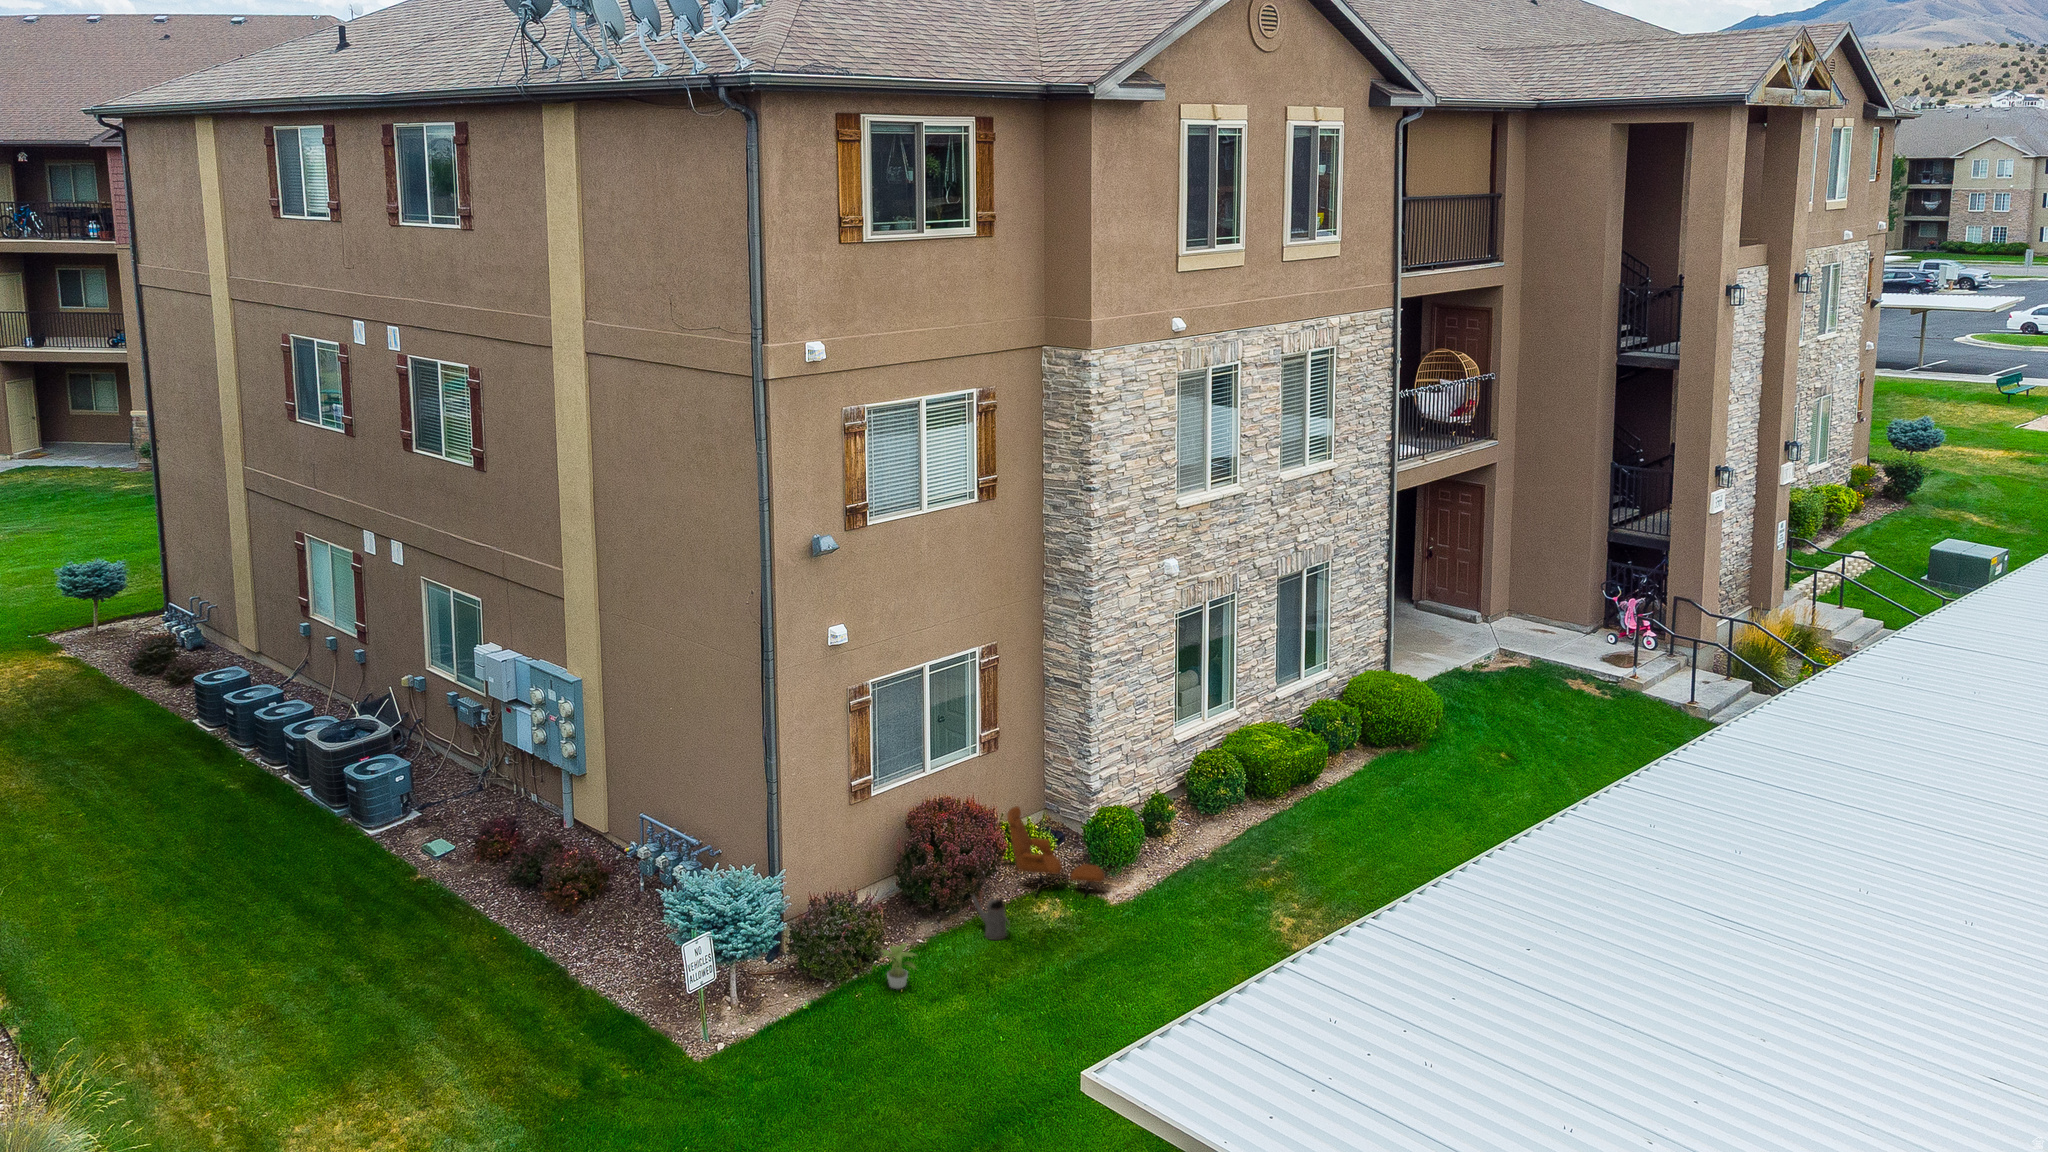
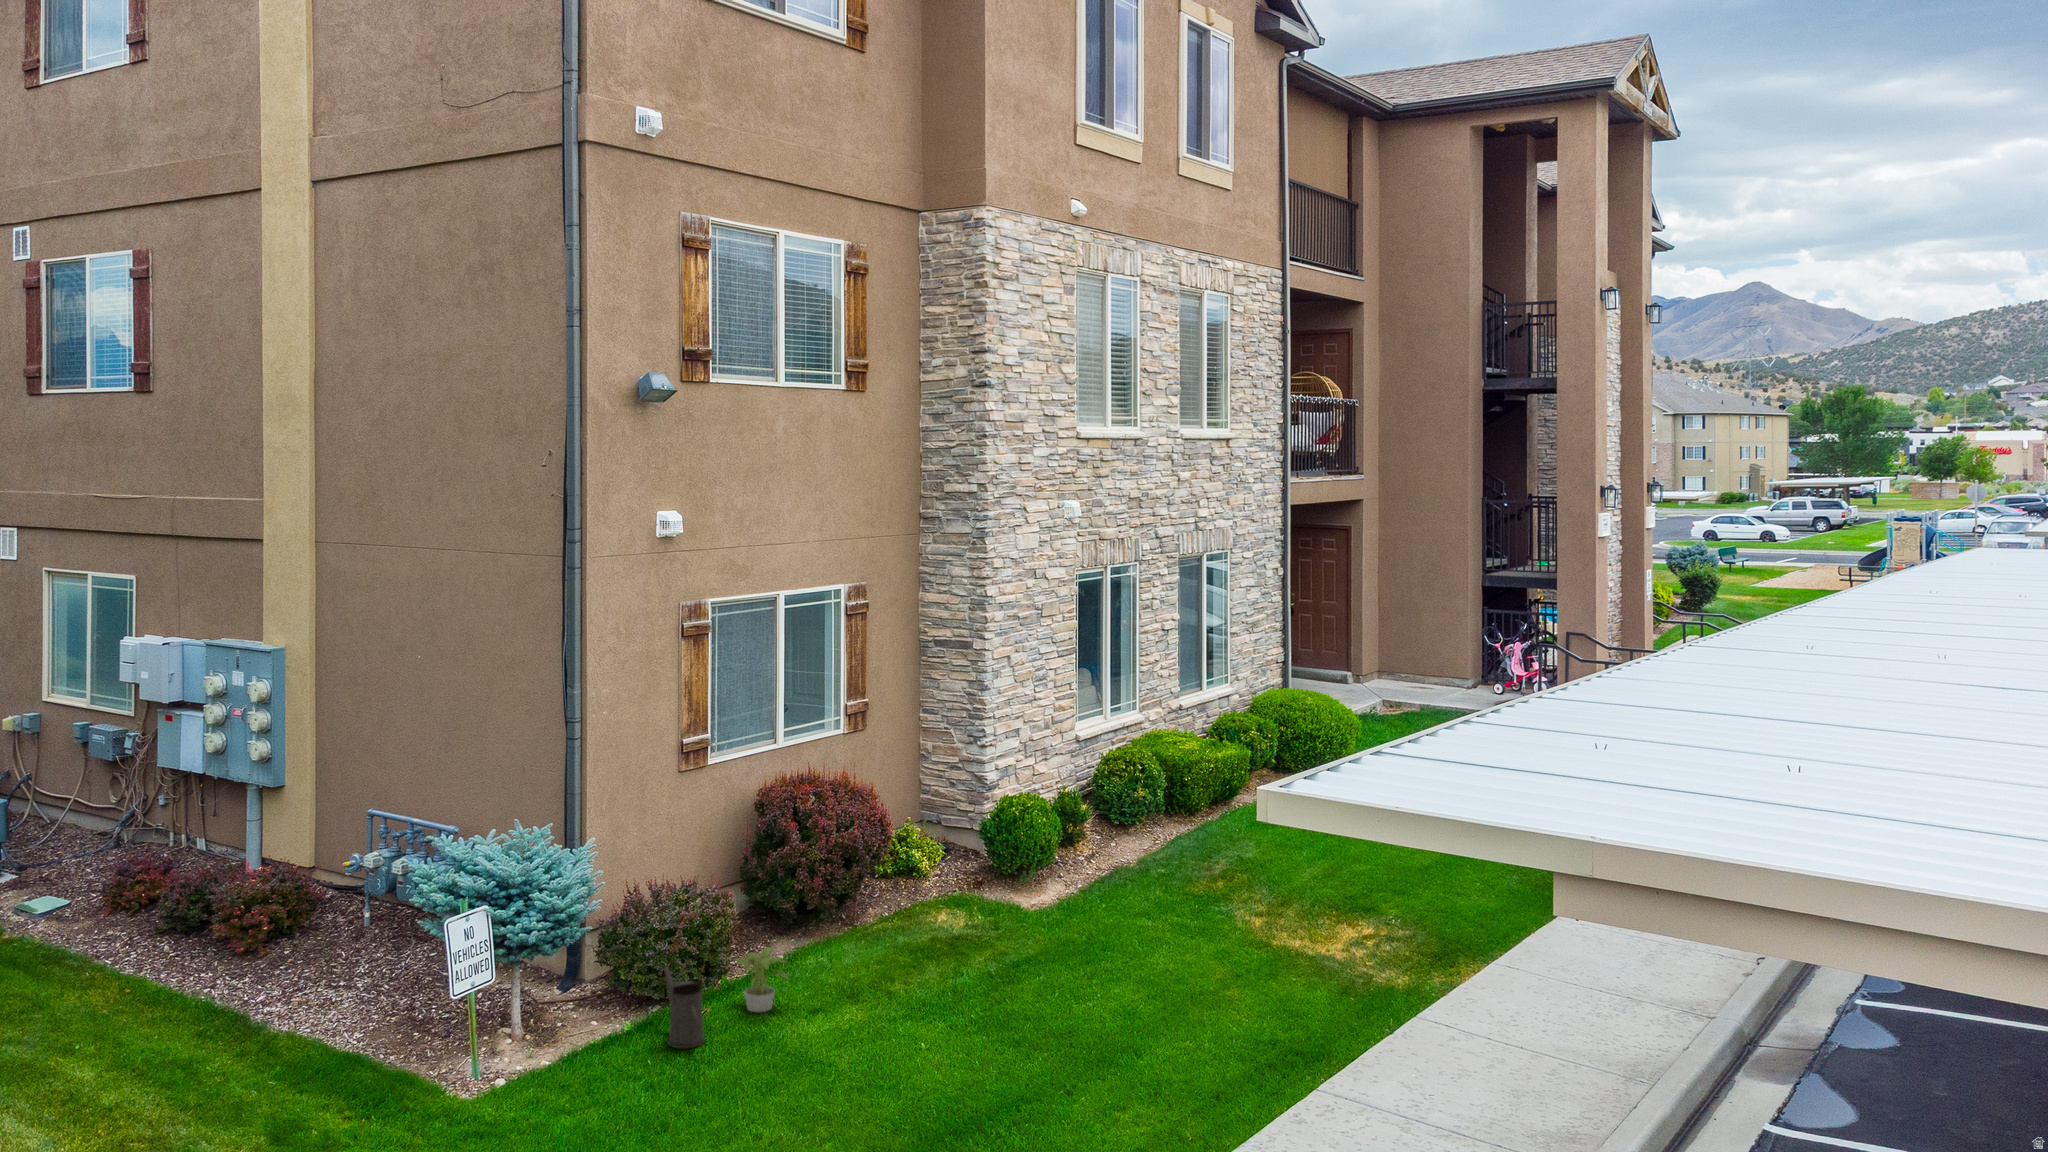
lounge chair: present [1007,807,1105,895] -> none [886,797,1018,914]
watering can: present [972,894,1009,940] -> present [664,966,705,1049]

